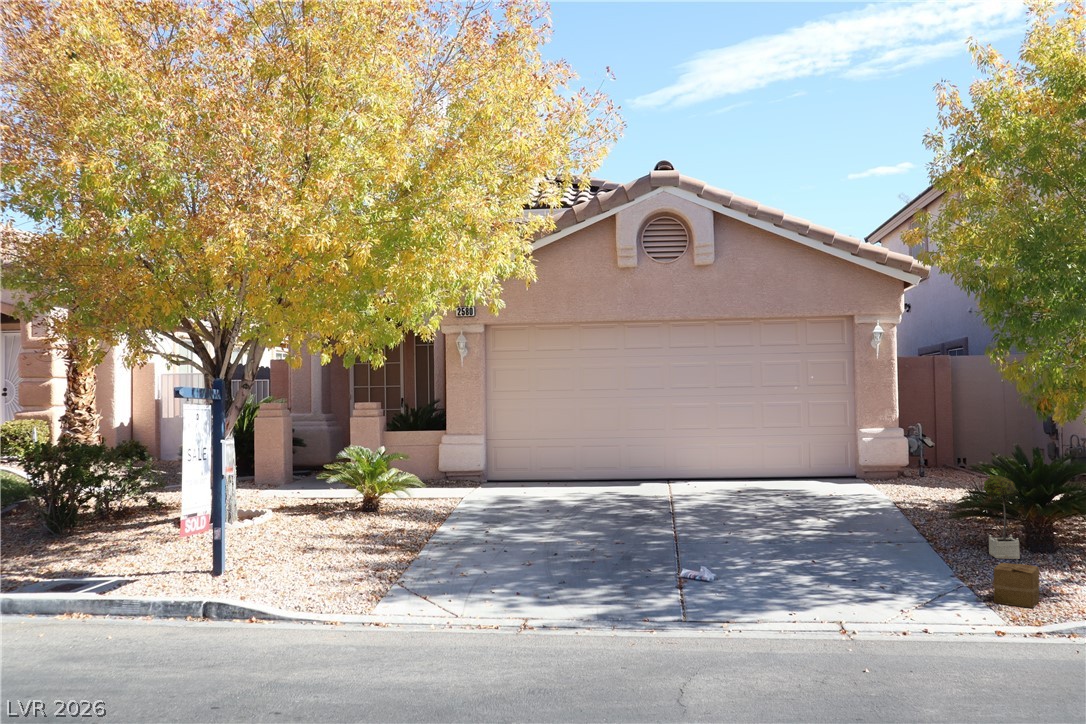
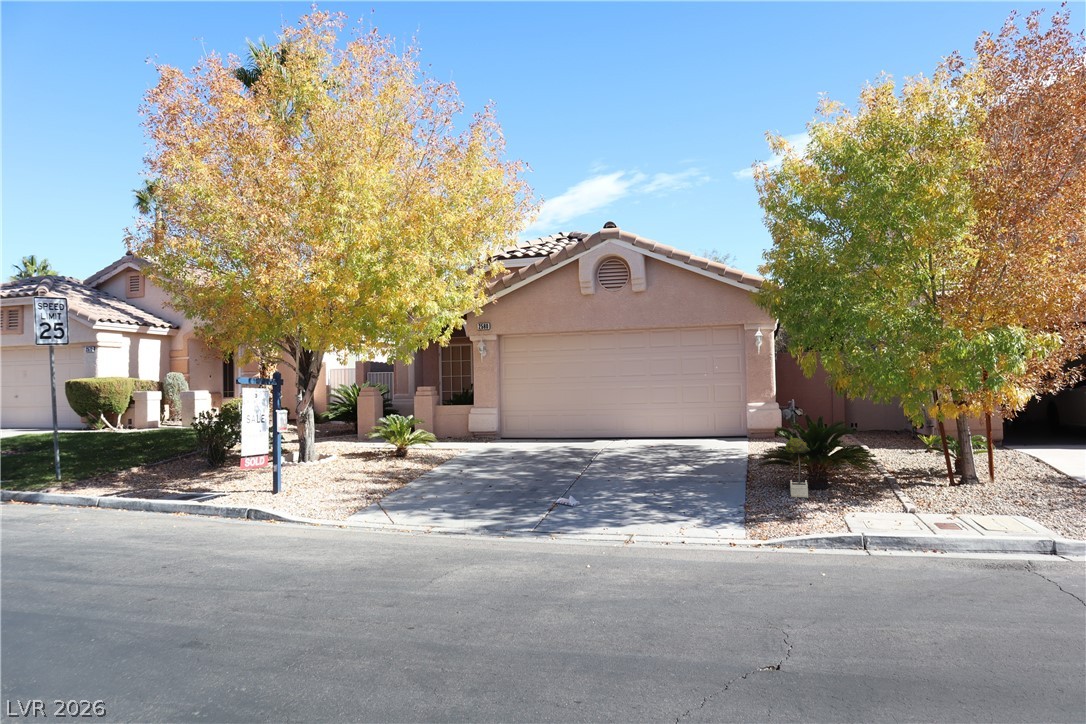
cardboard box: present [993,563,1039,608] -> none [748,498,784,530]

